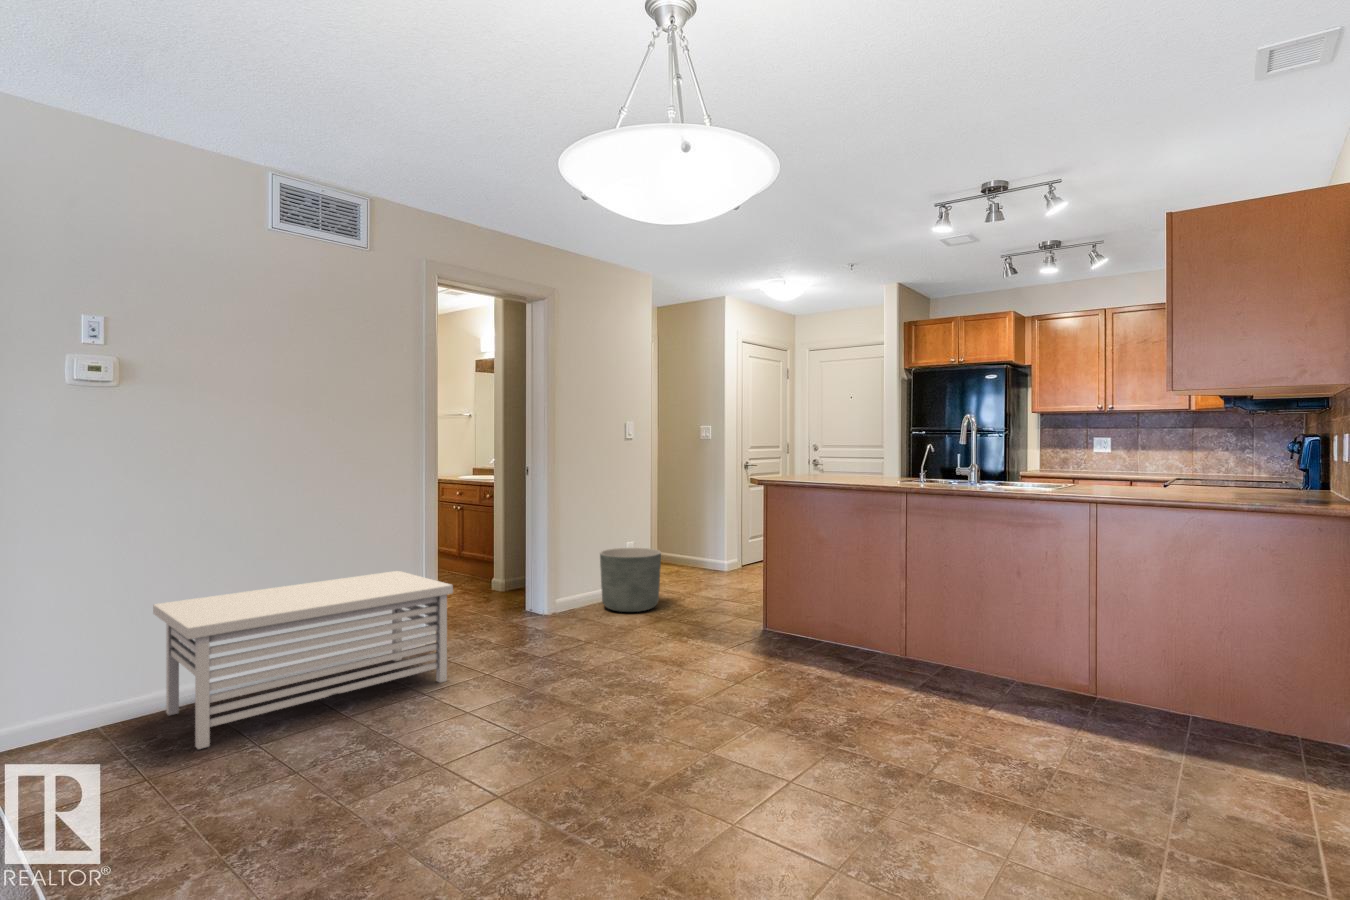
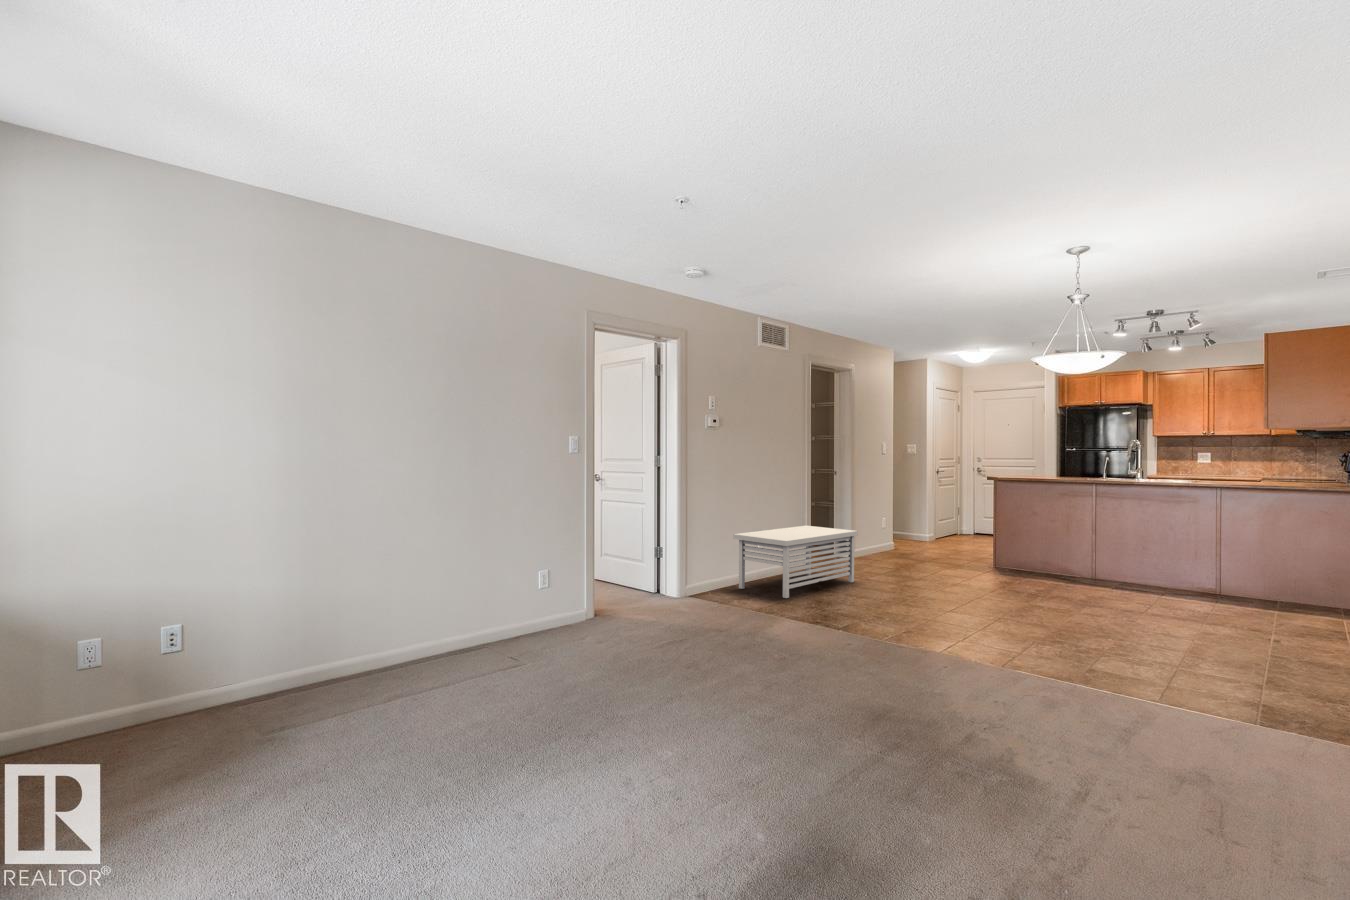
planter: present [600,548,661,612] -> none [880,521,920,559]

